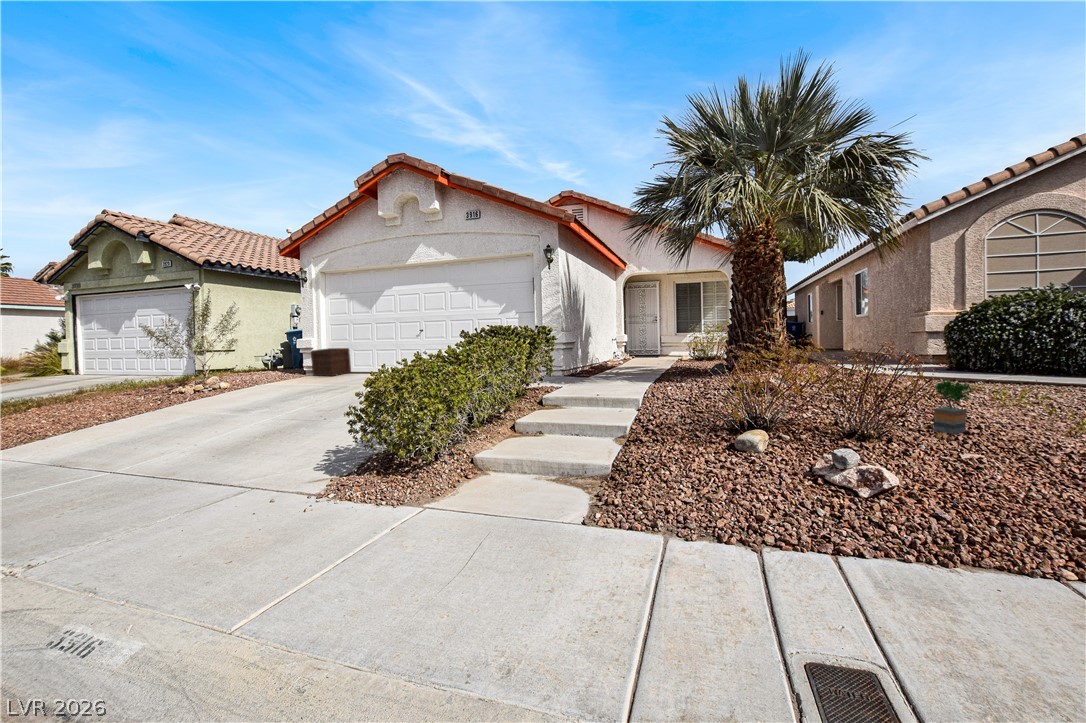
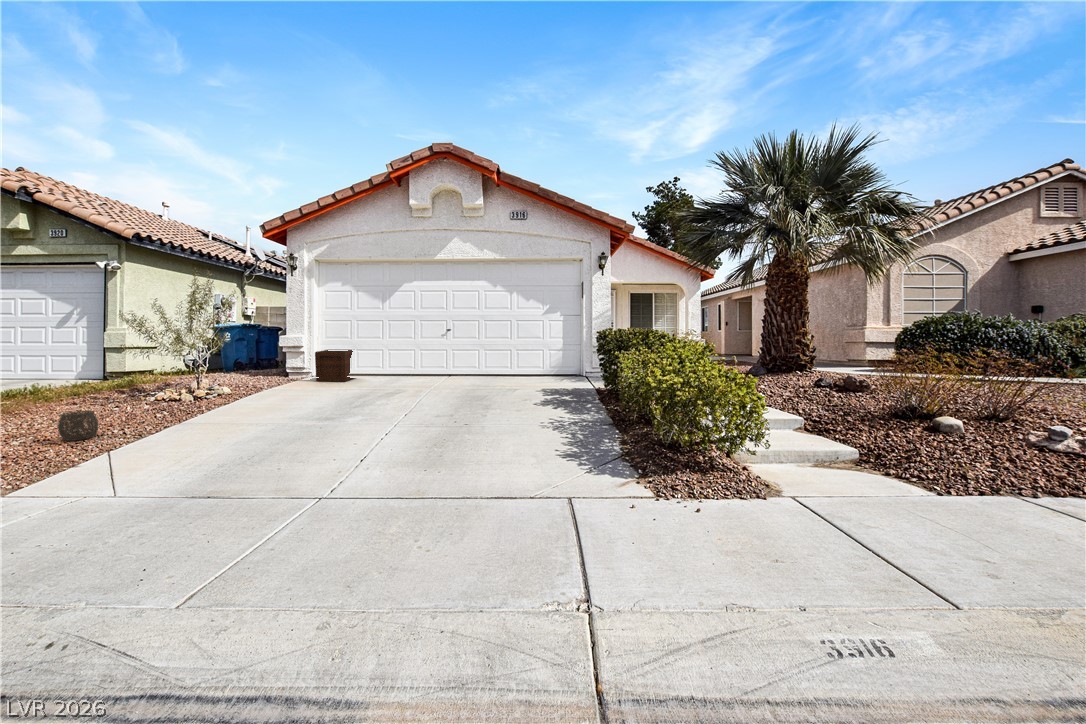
potted tree: present [933,381,974,434] -> none [1032,375,1068,415]
woven basket: none [54,399,84,421] -> present [58,411,98,441]

